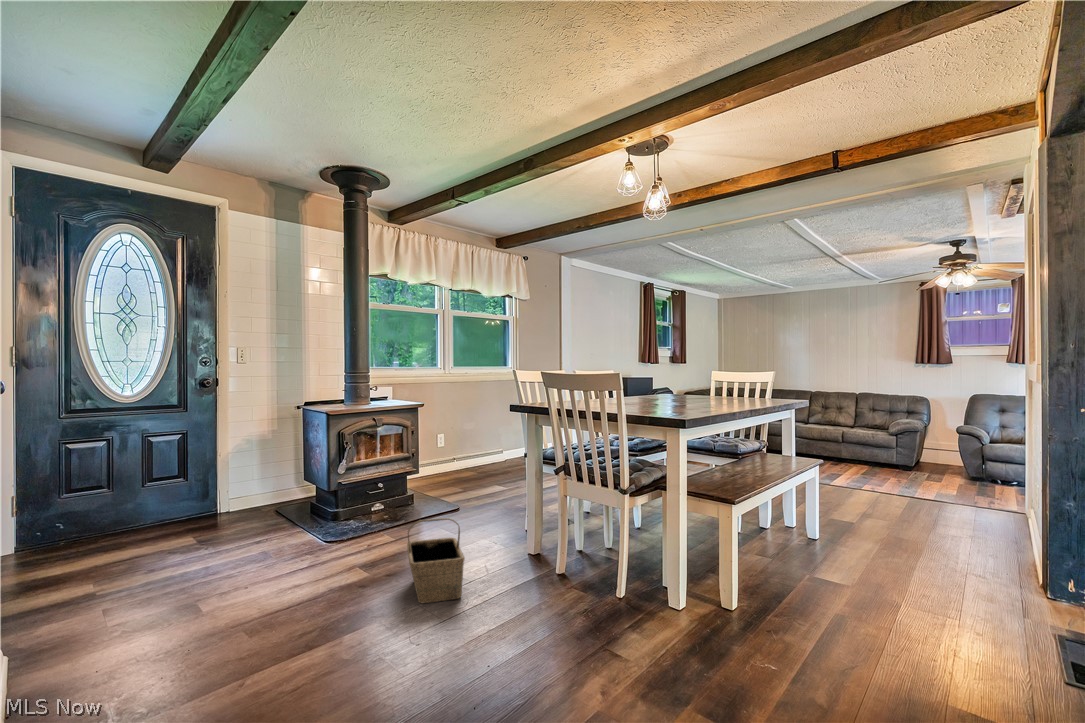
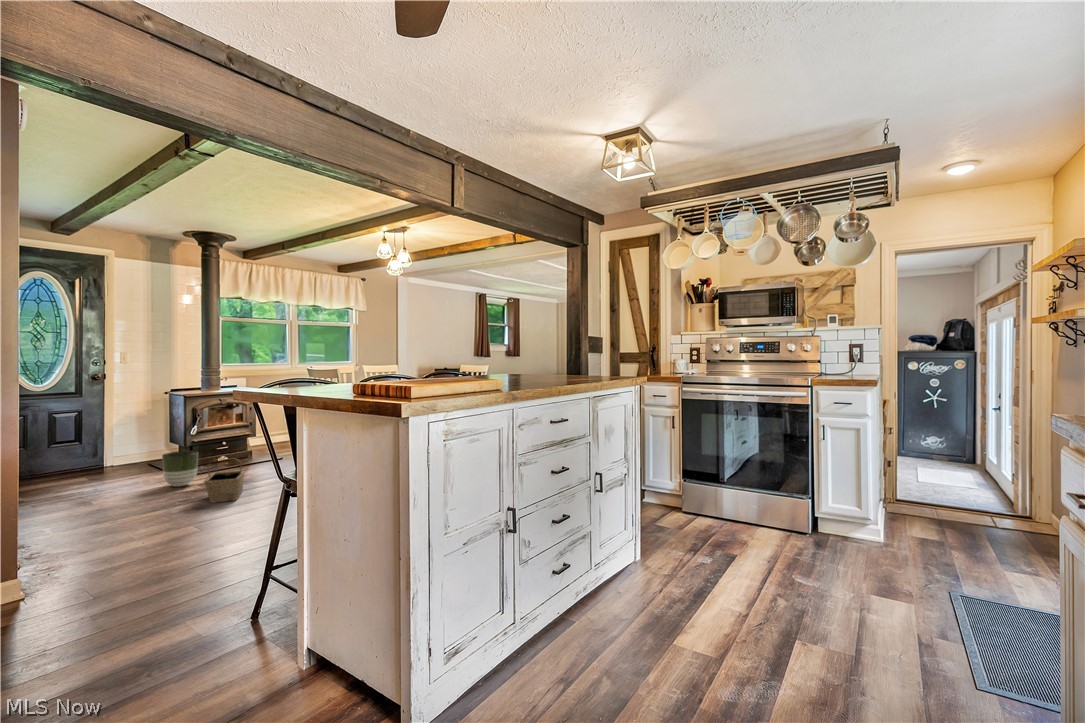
planter: none [316,499,369,561] -> present [162,451,198,487]

